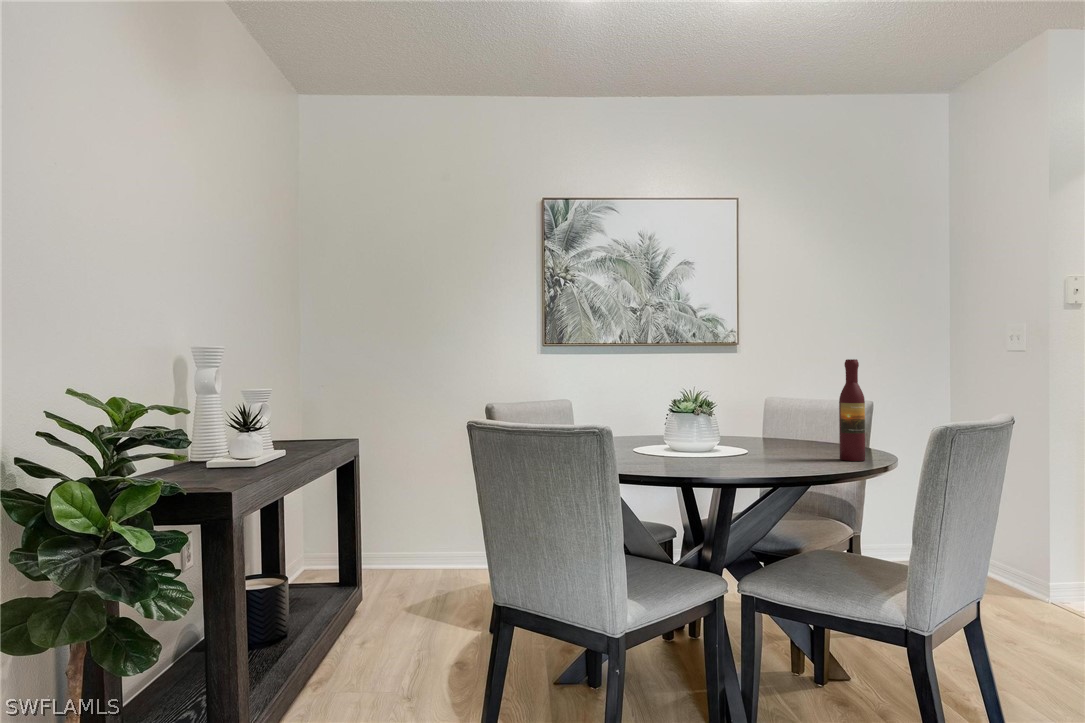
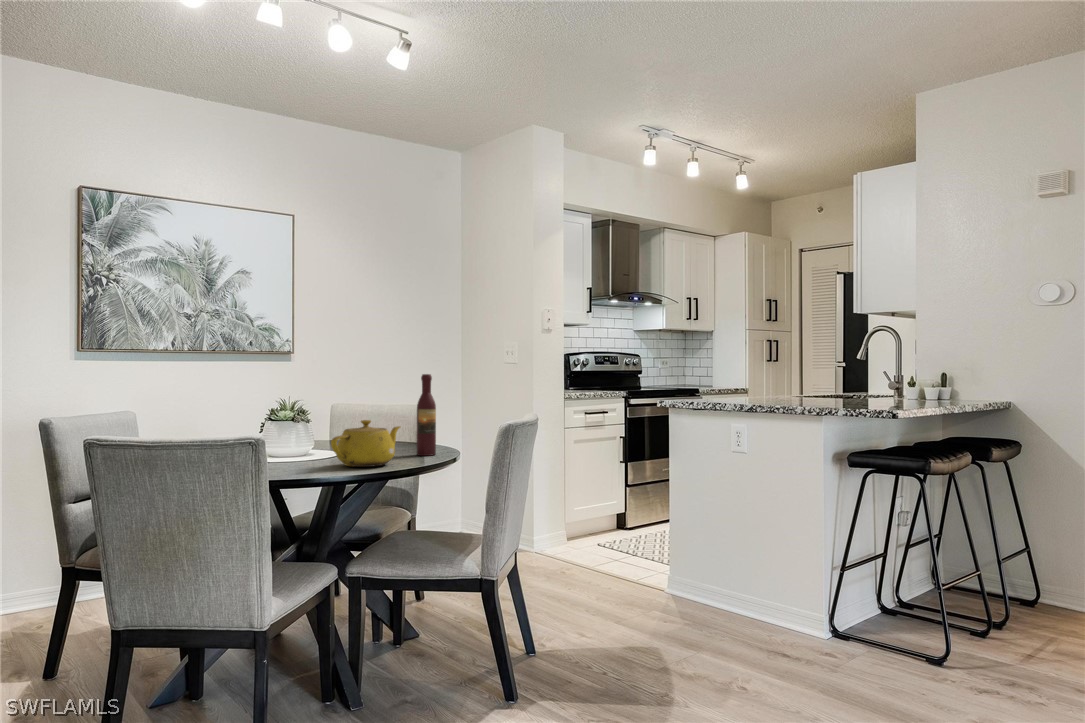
teapot: none [718,413,812,468] -> present [331,420,400,467]

